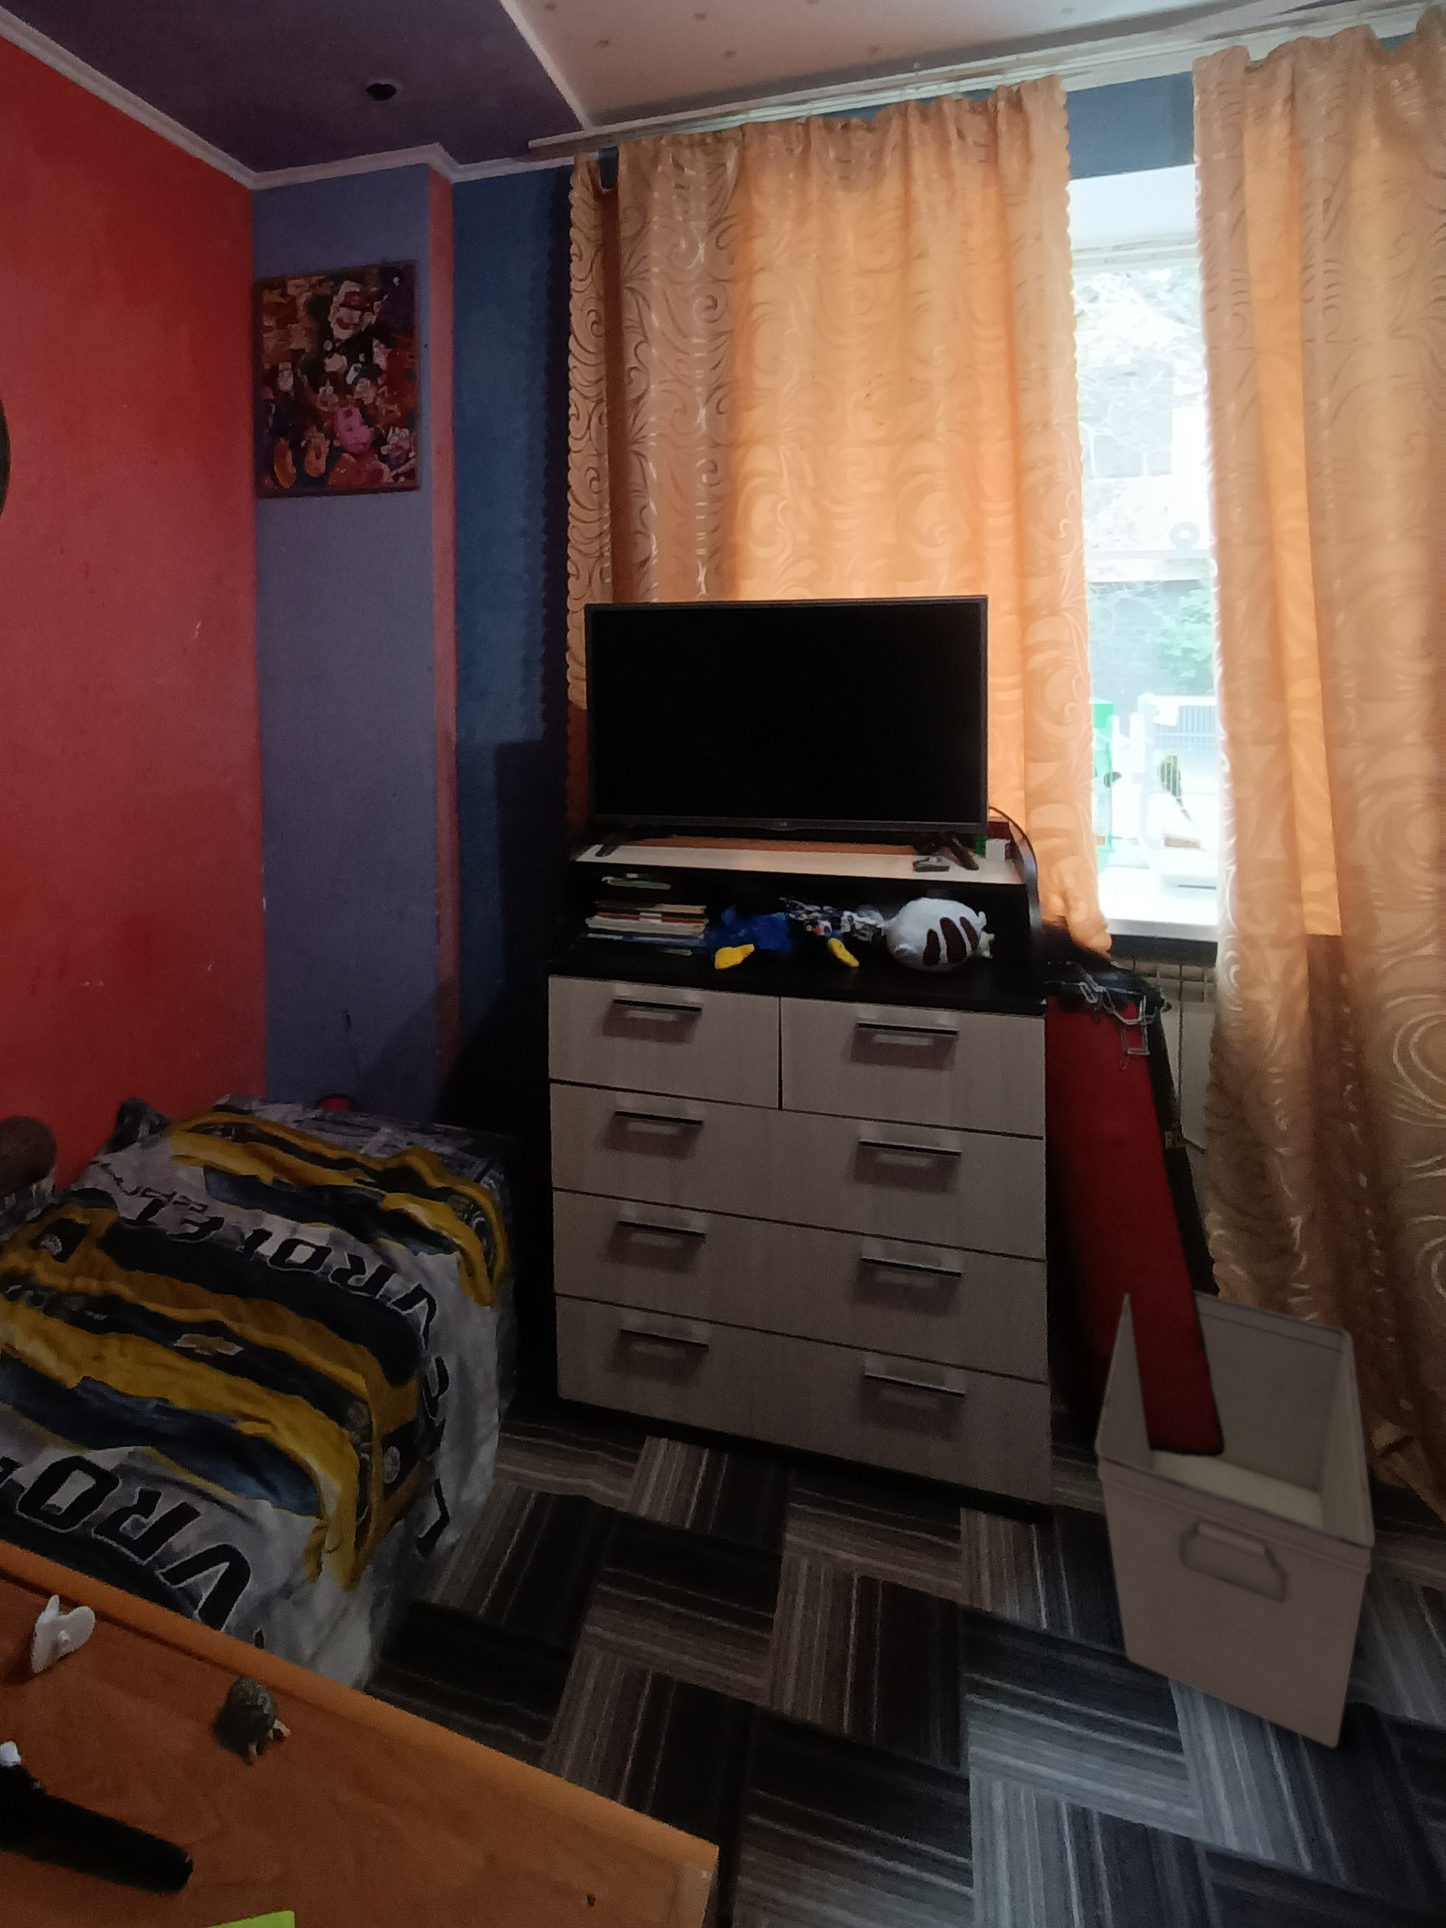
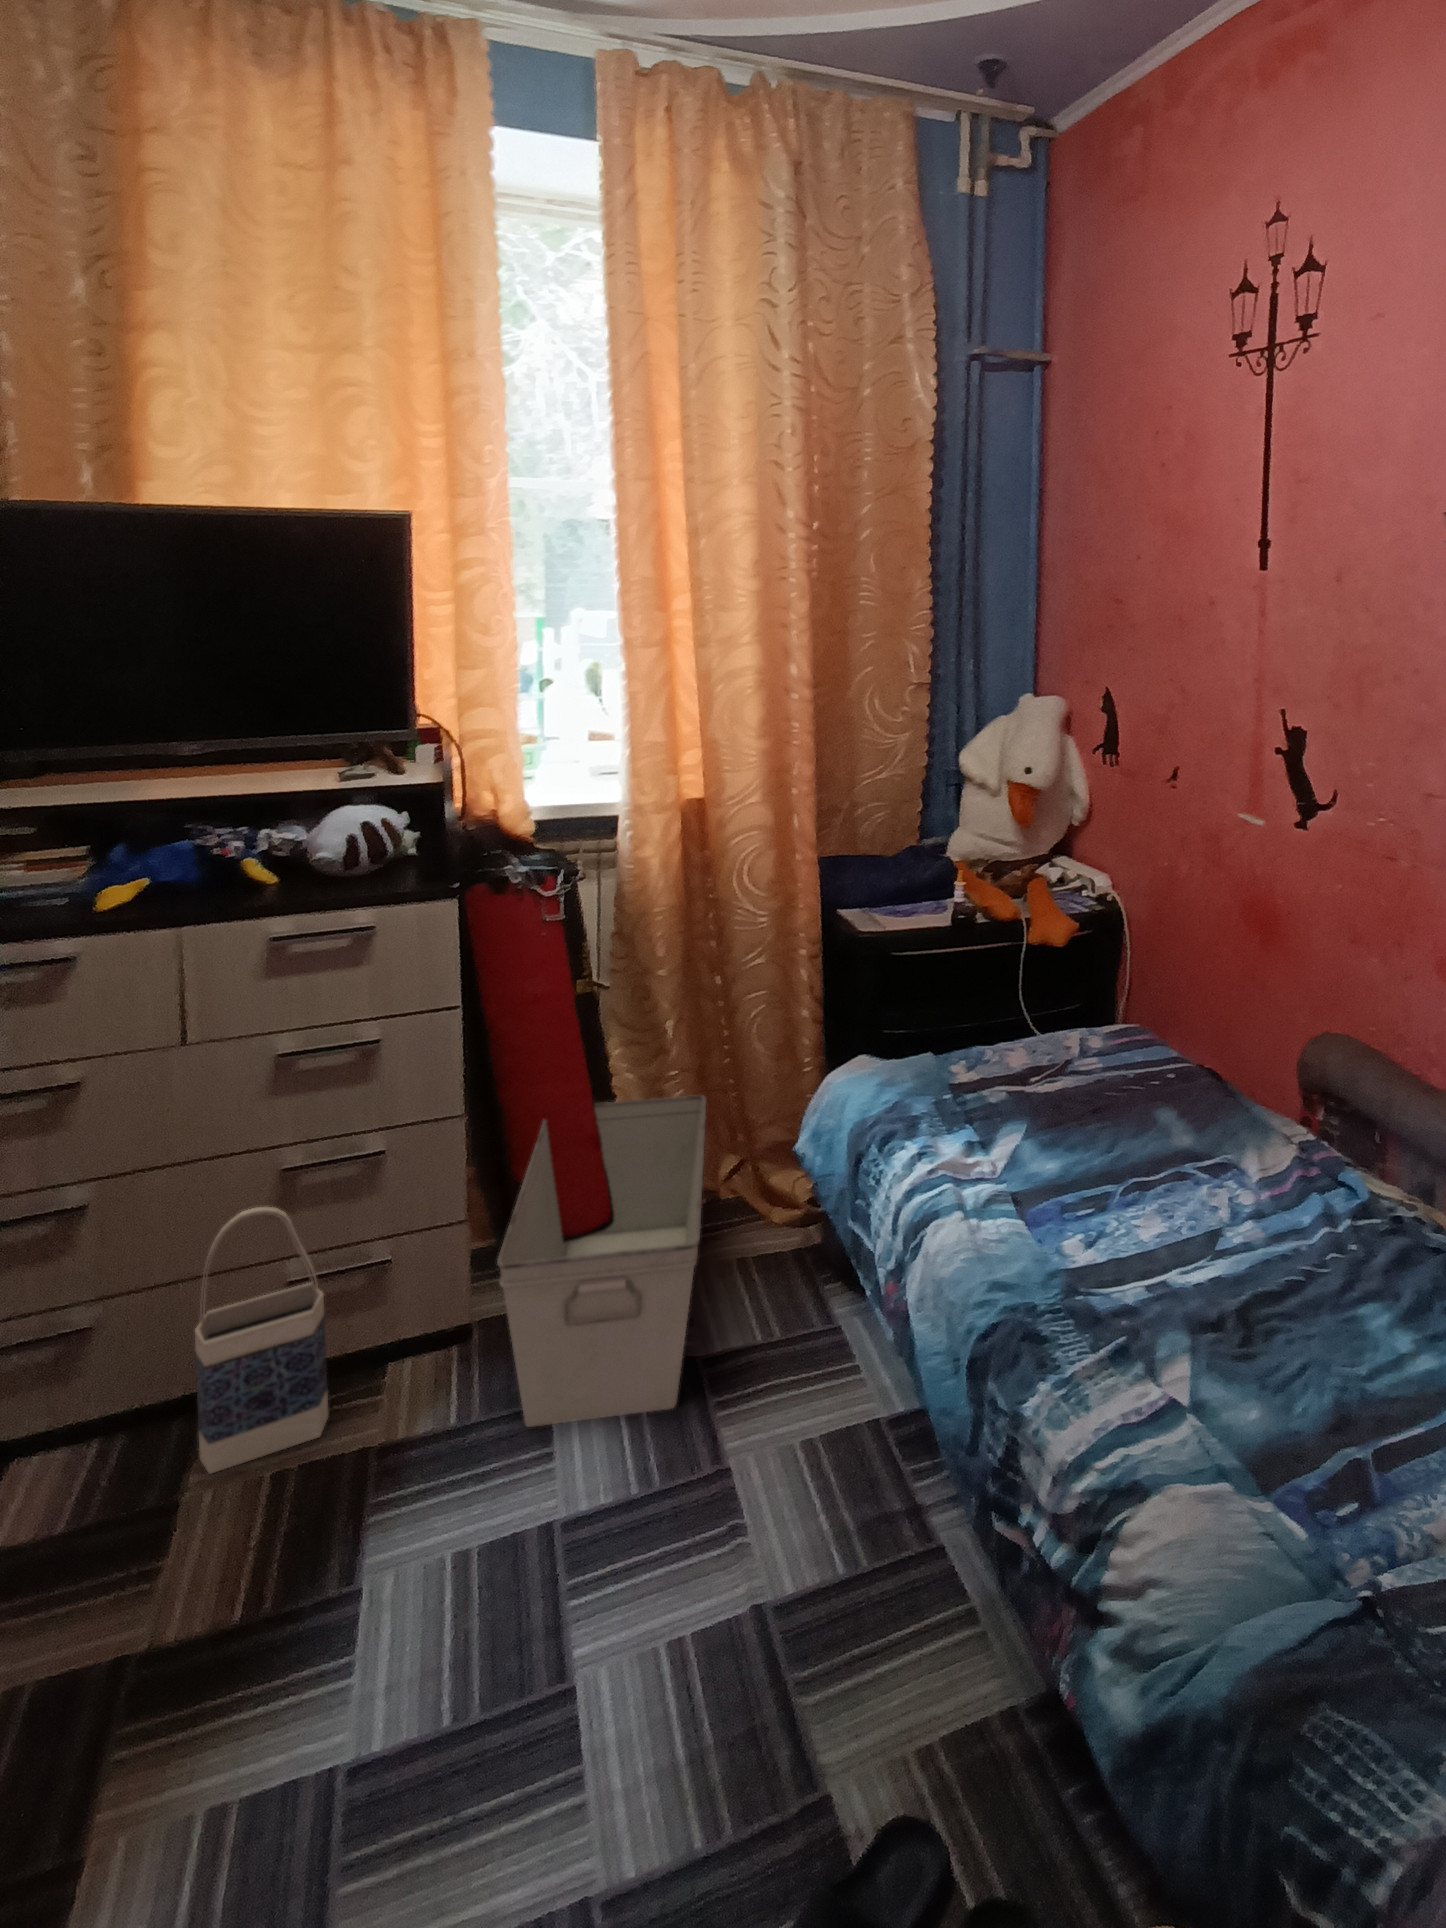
bag: none [794,1283,908,1545] -> present [195,1207,329,1474]

